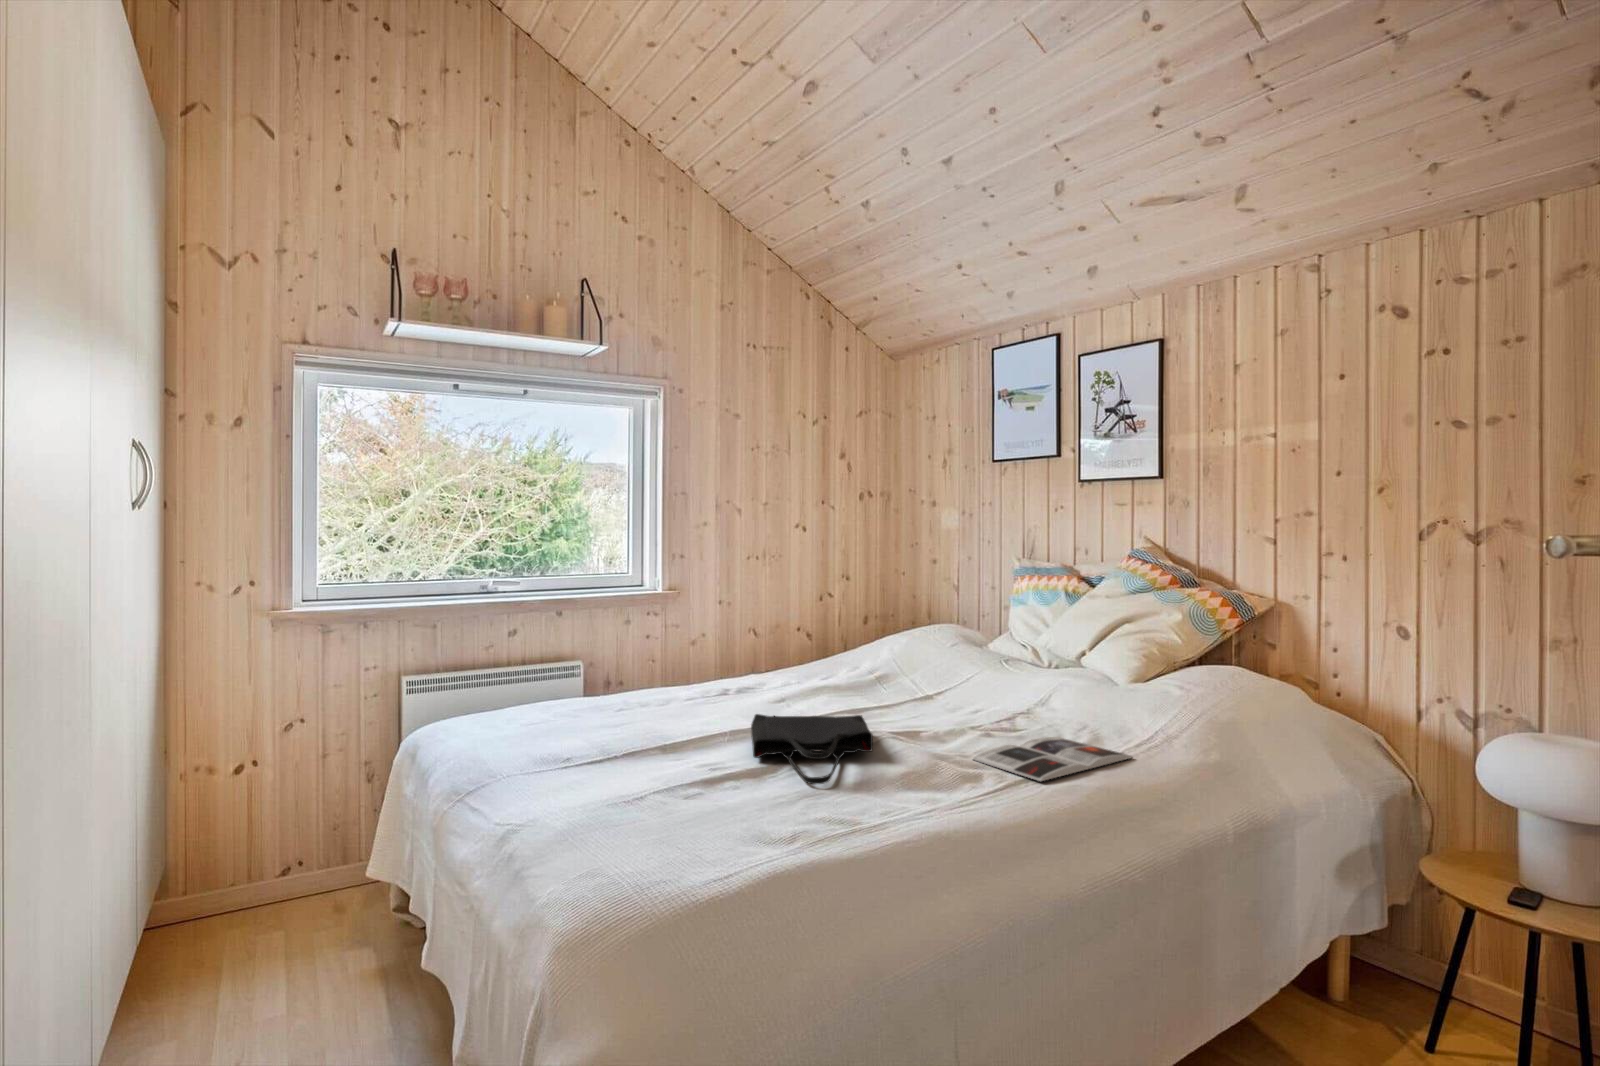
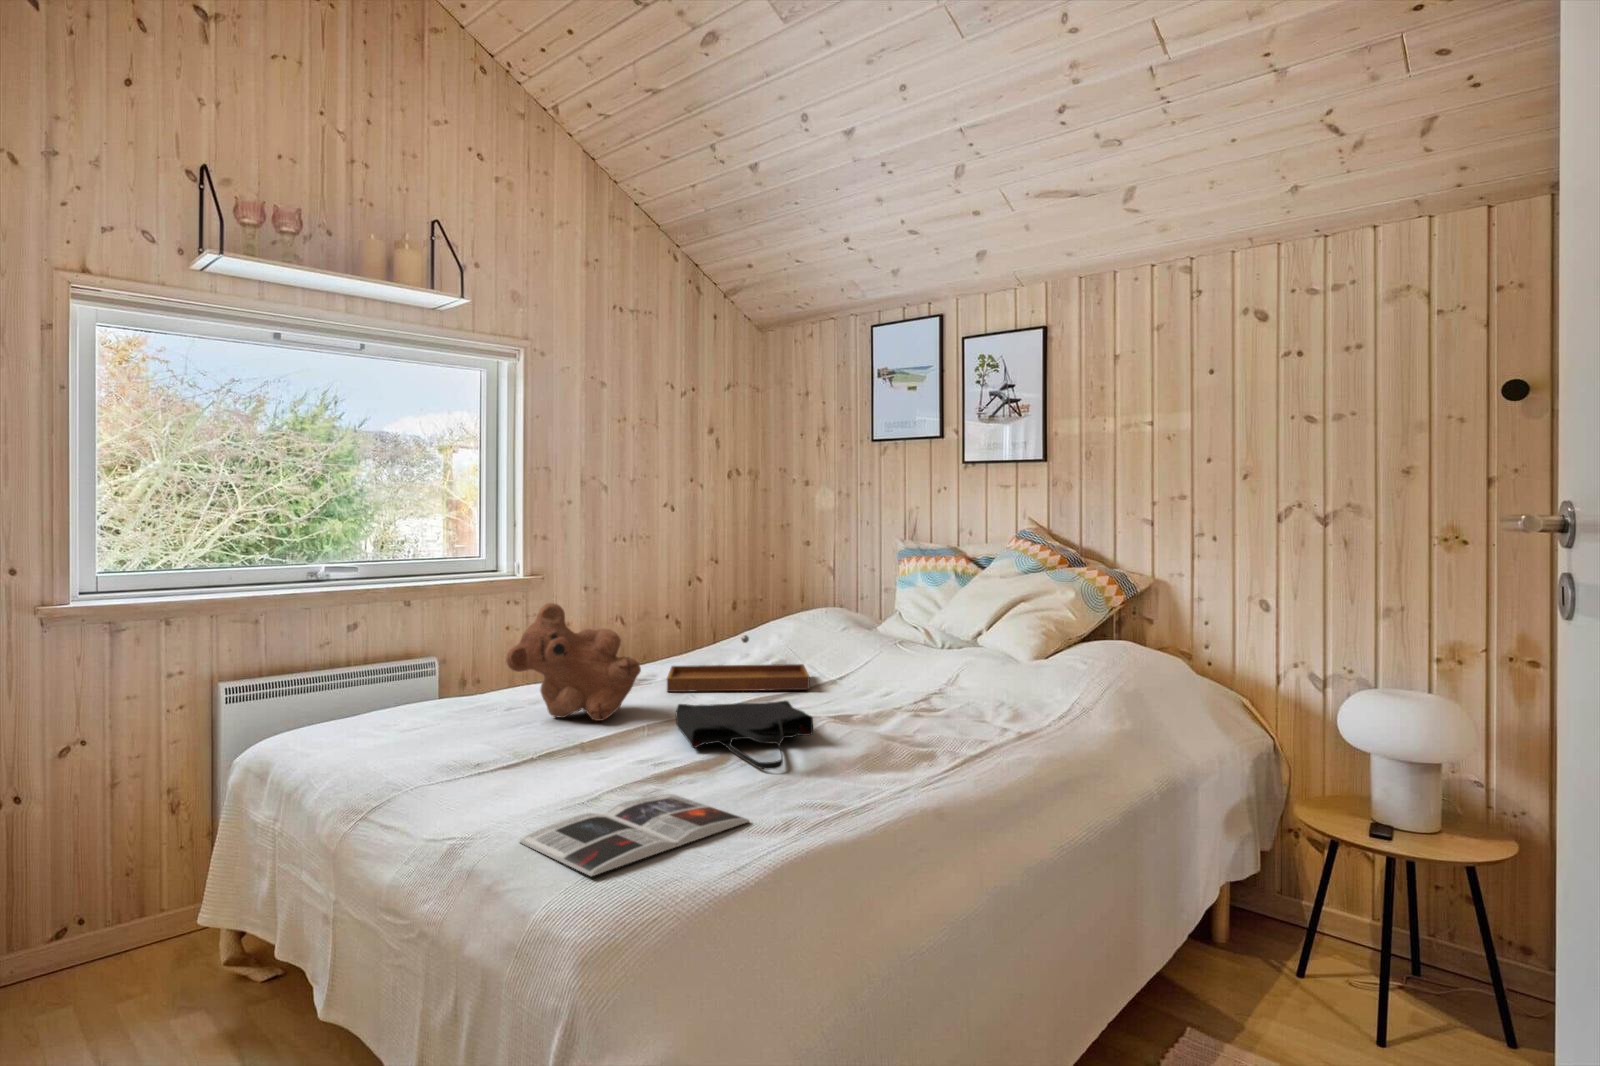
teddy bear: none [609,616,727,726] -> present [506,603,641,721]
tray: none [764,649,902,704] -> present [667,635,810,692]
magazine: present [972,737,1132,781] -> present [520,794,749,876]

